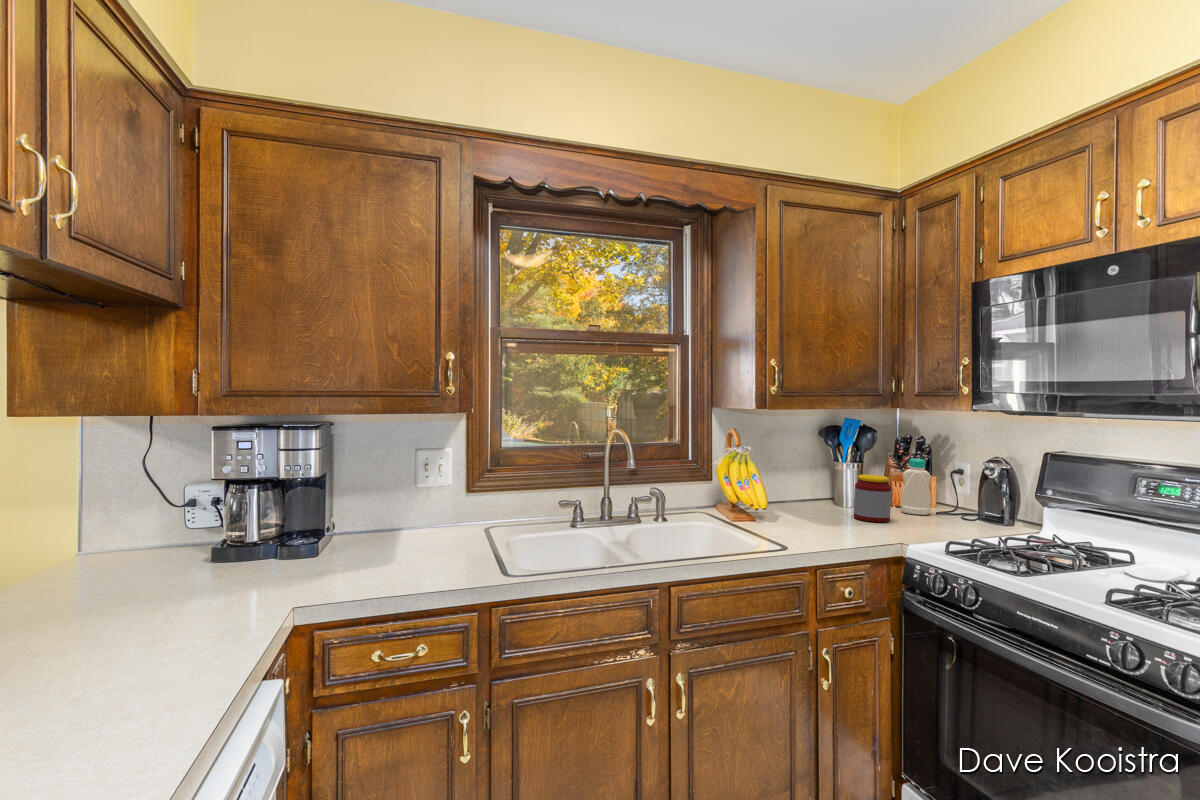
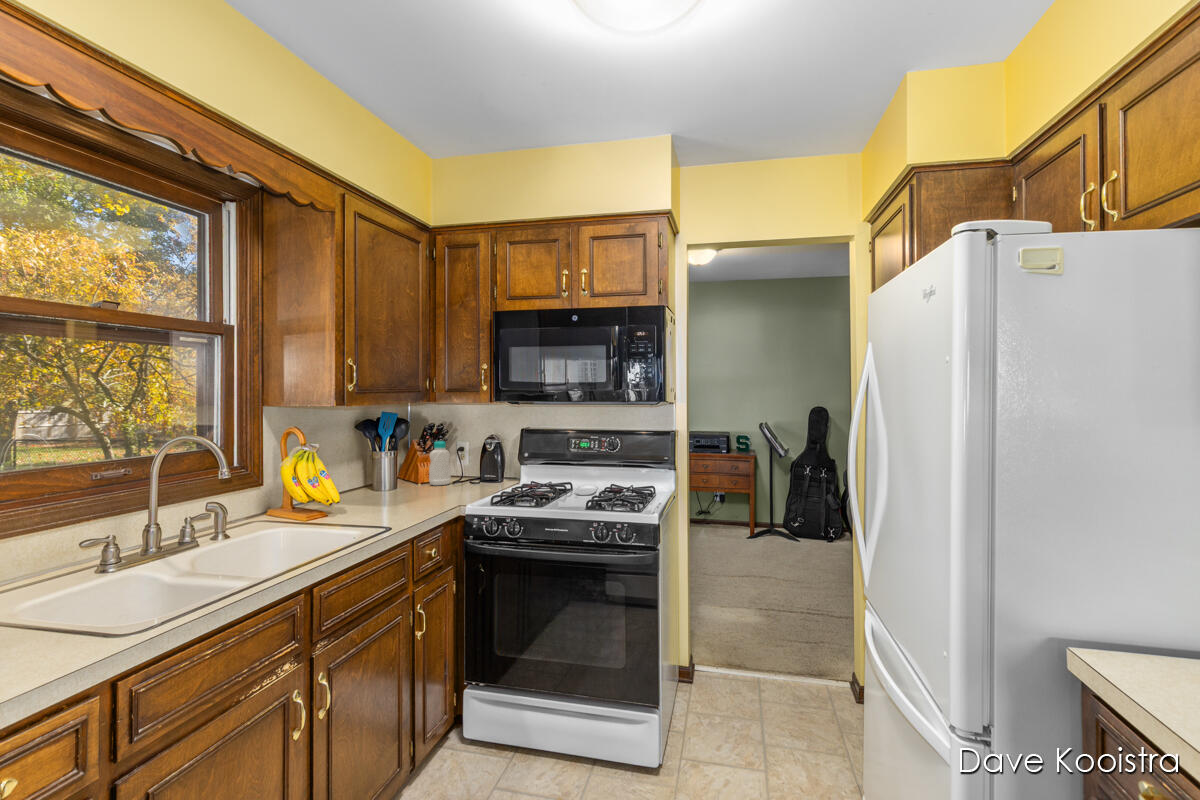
jar: present [854,475,891,522] -> none [403,458,432,496]

